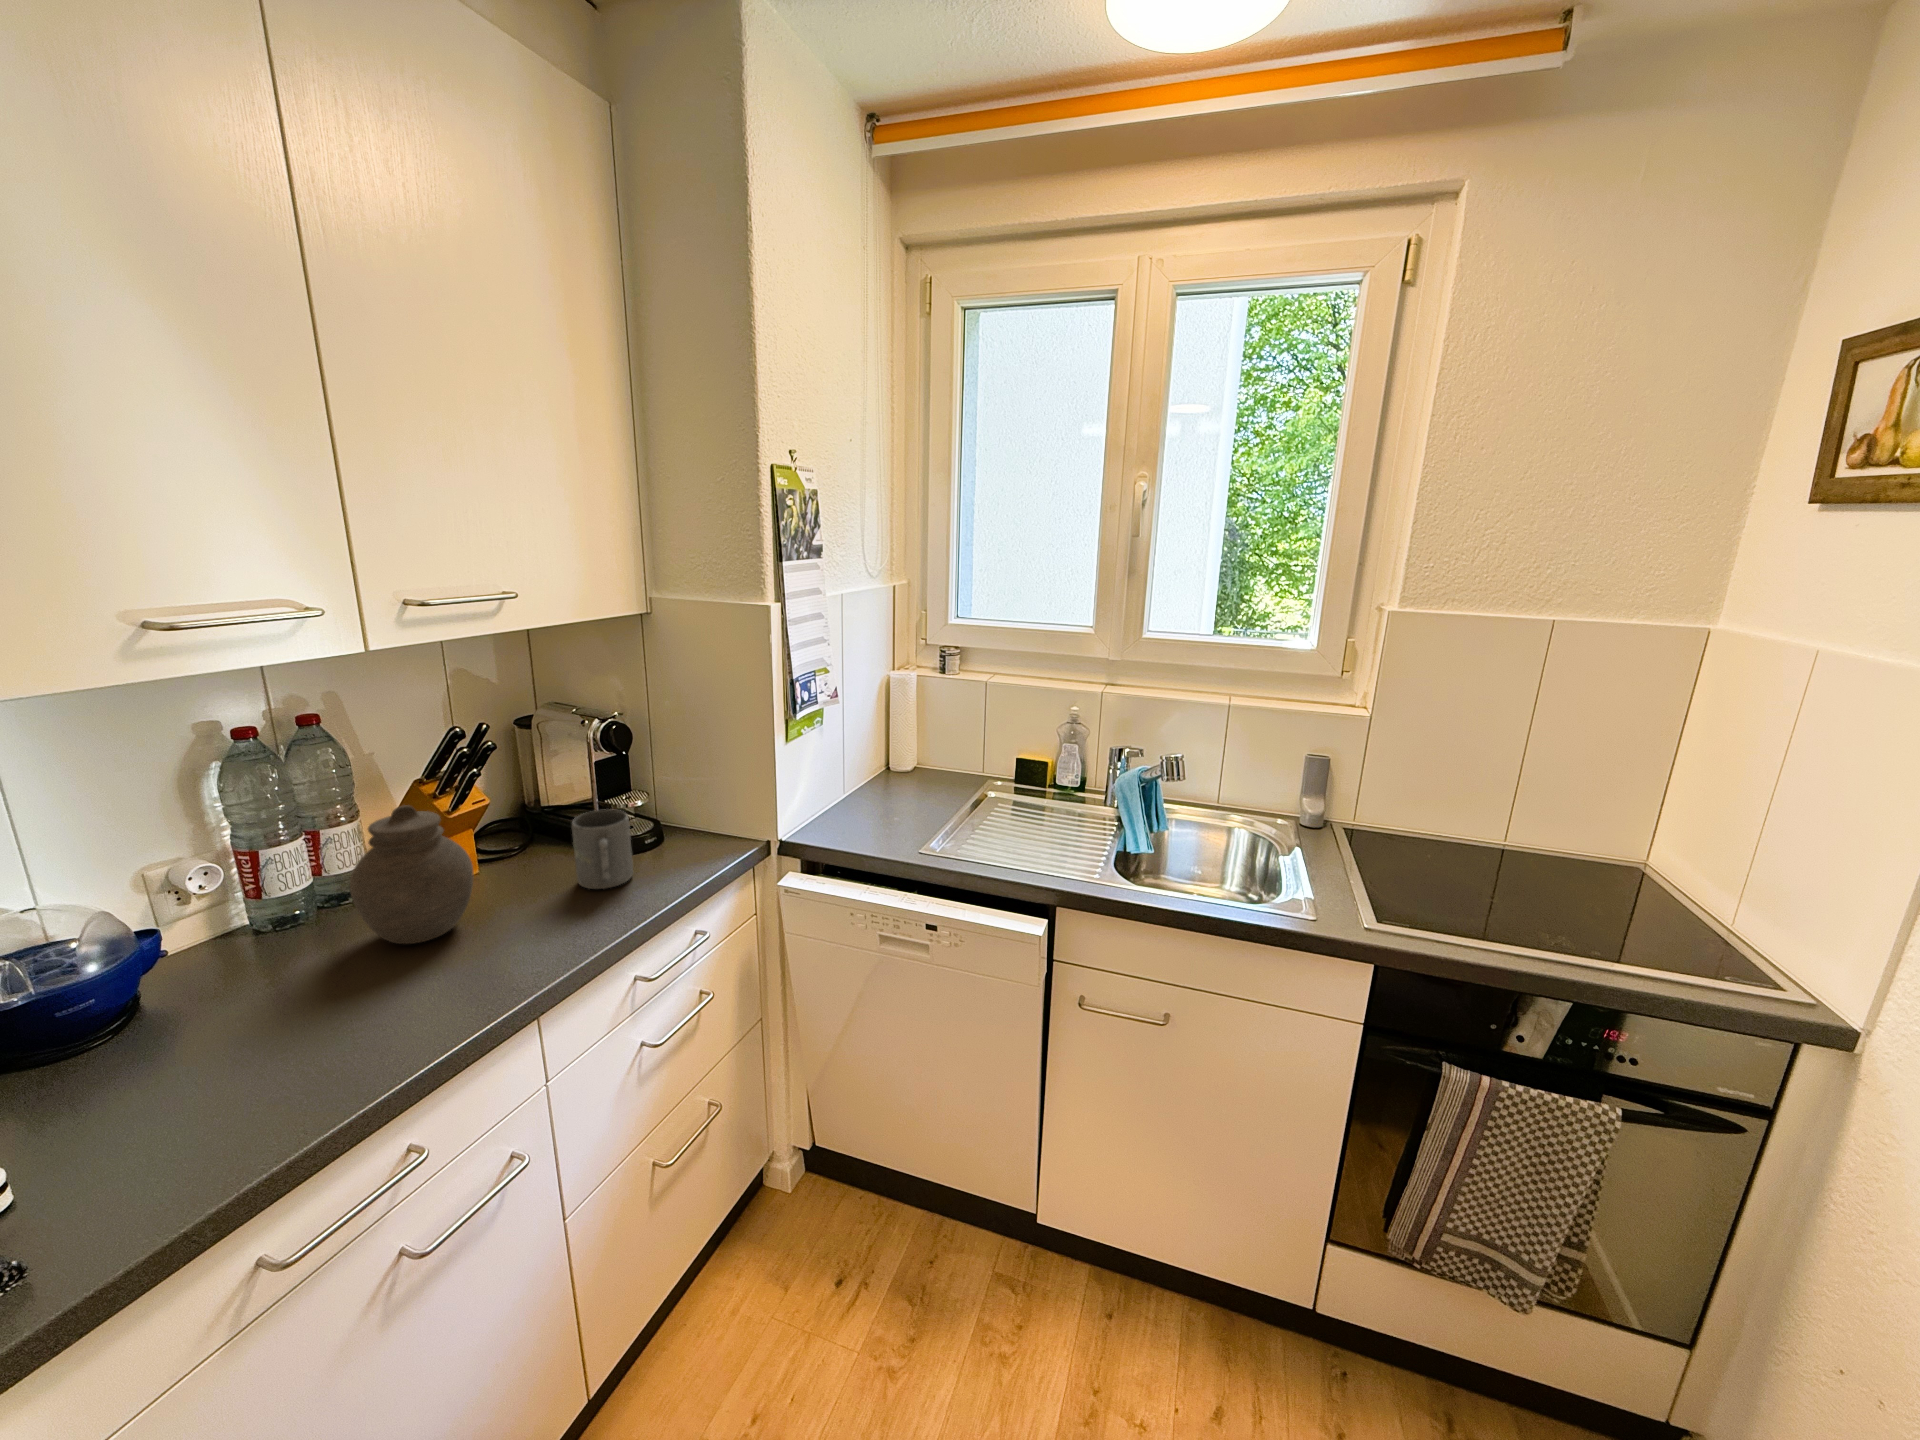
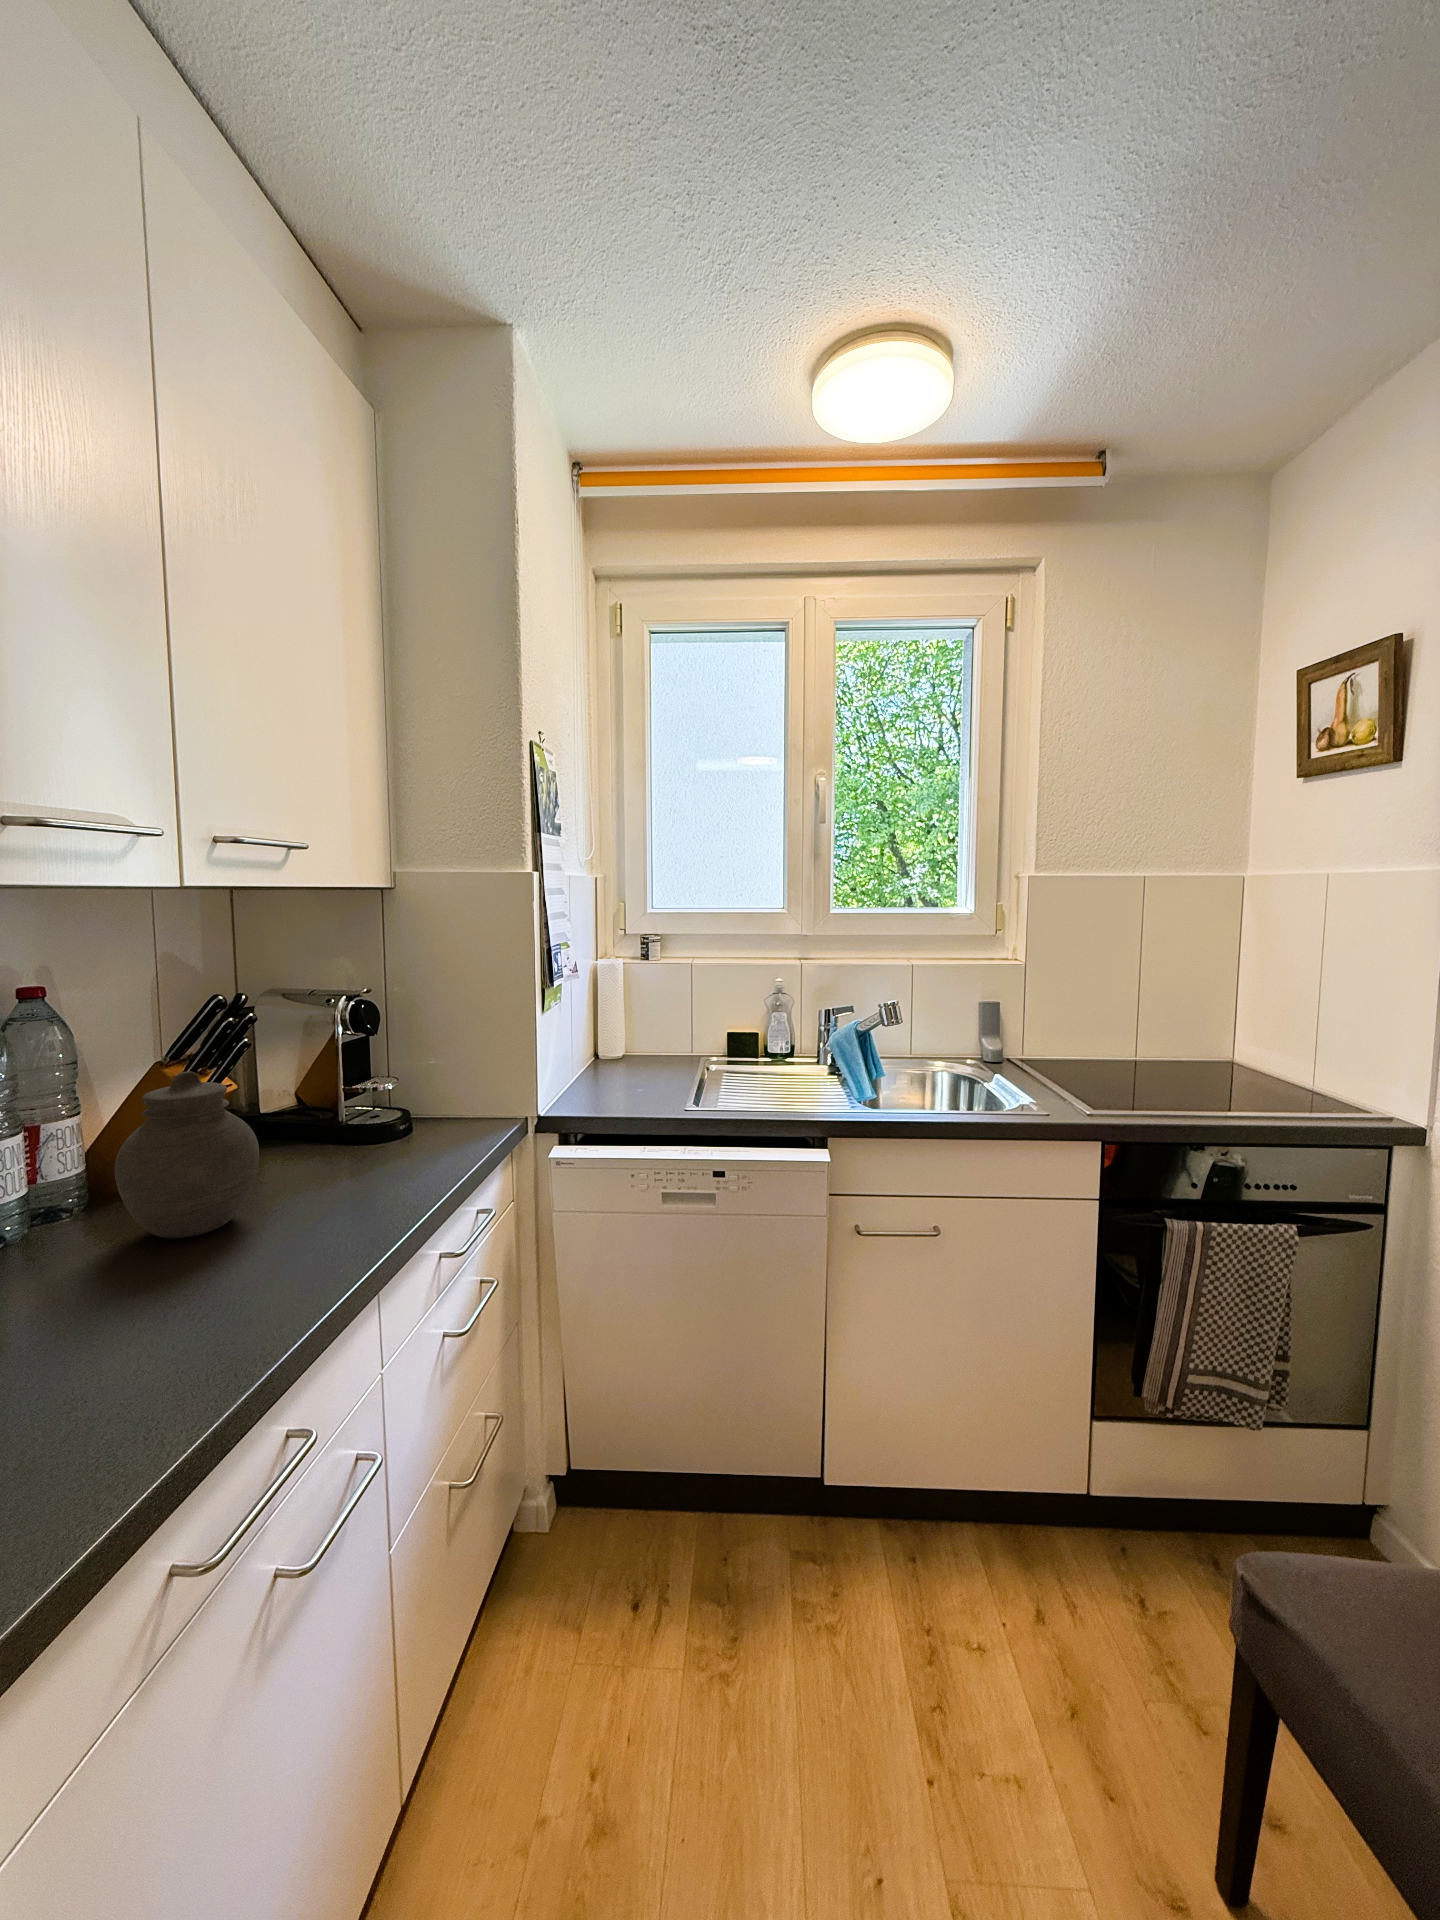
mug: present [572,809,633,889] -> none [345,1085,409,1170]

